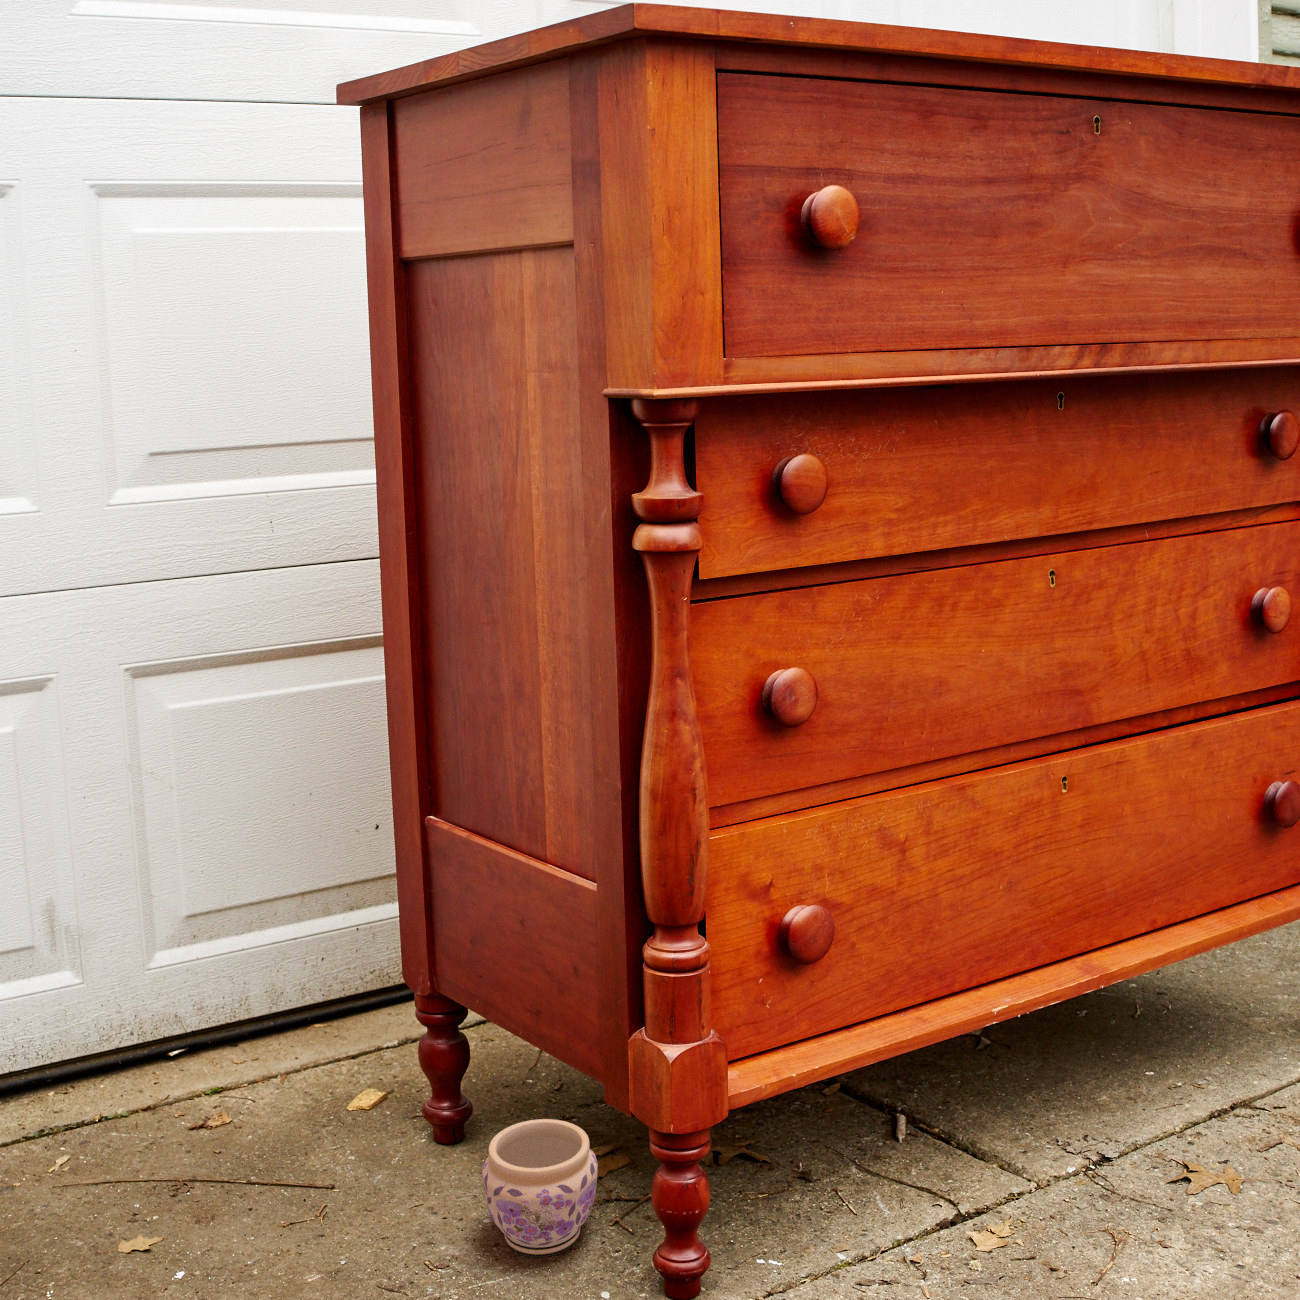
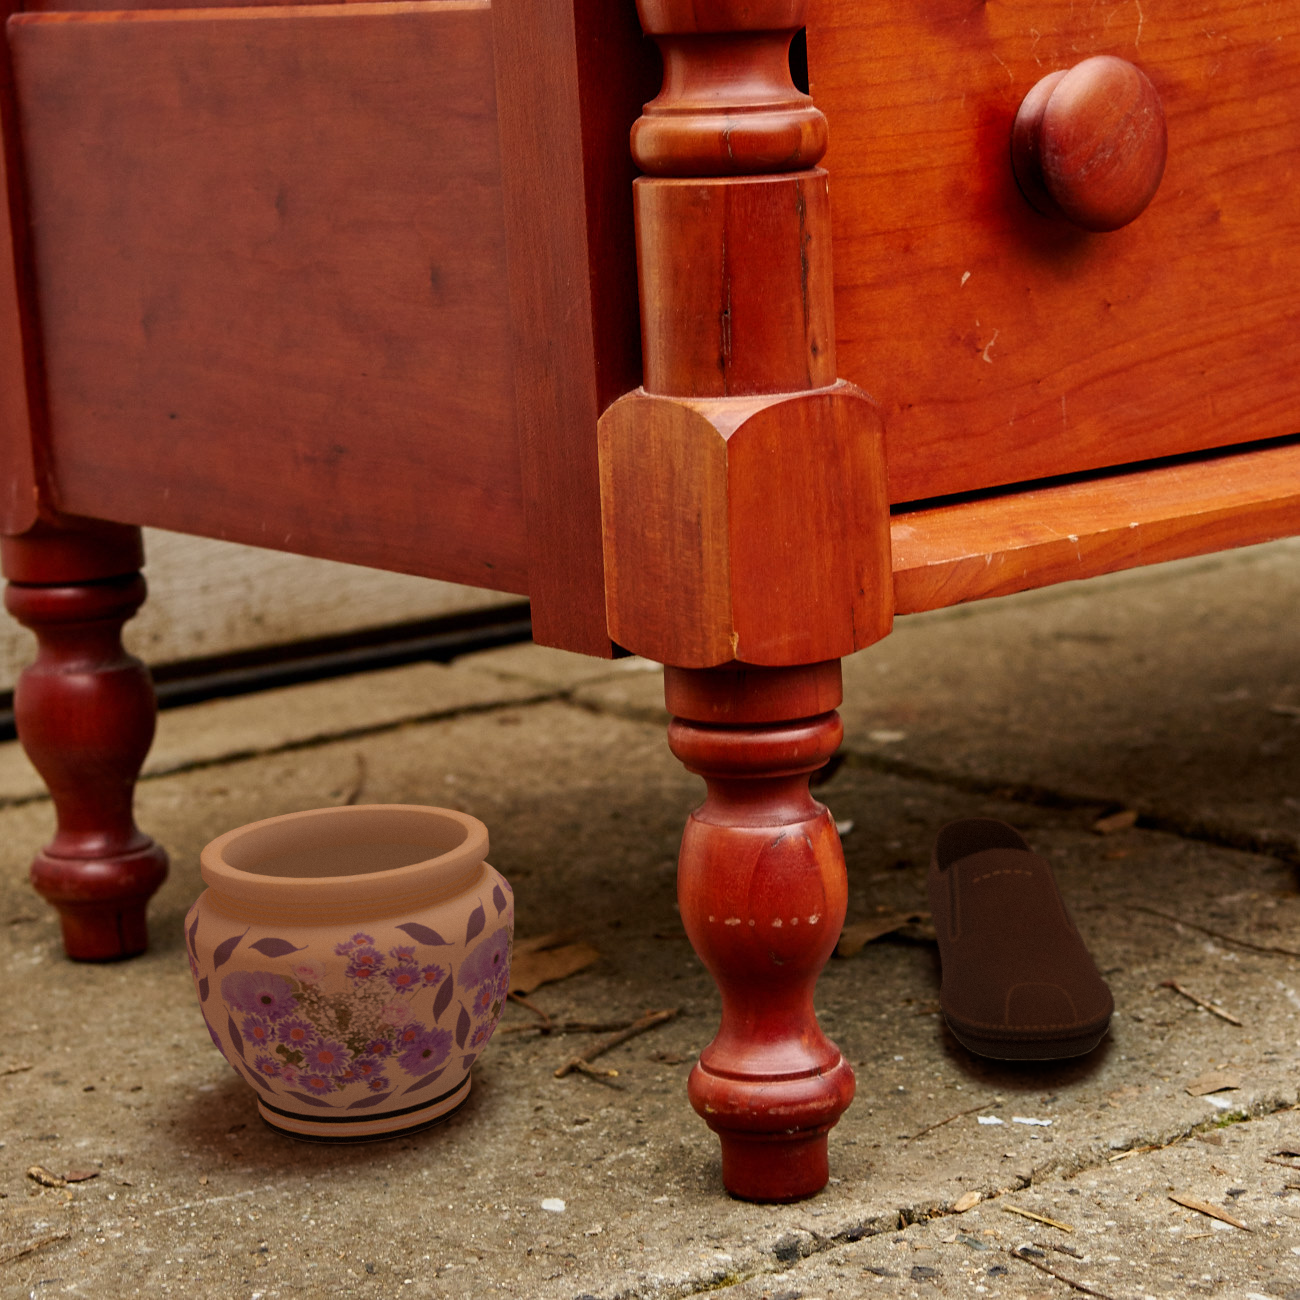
shoe: none [751,1113,814,1235] -> present [928,817,1115,1061]

